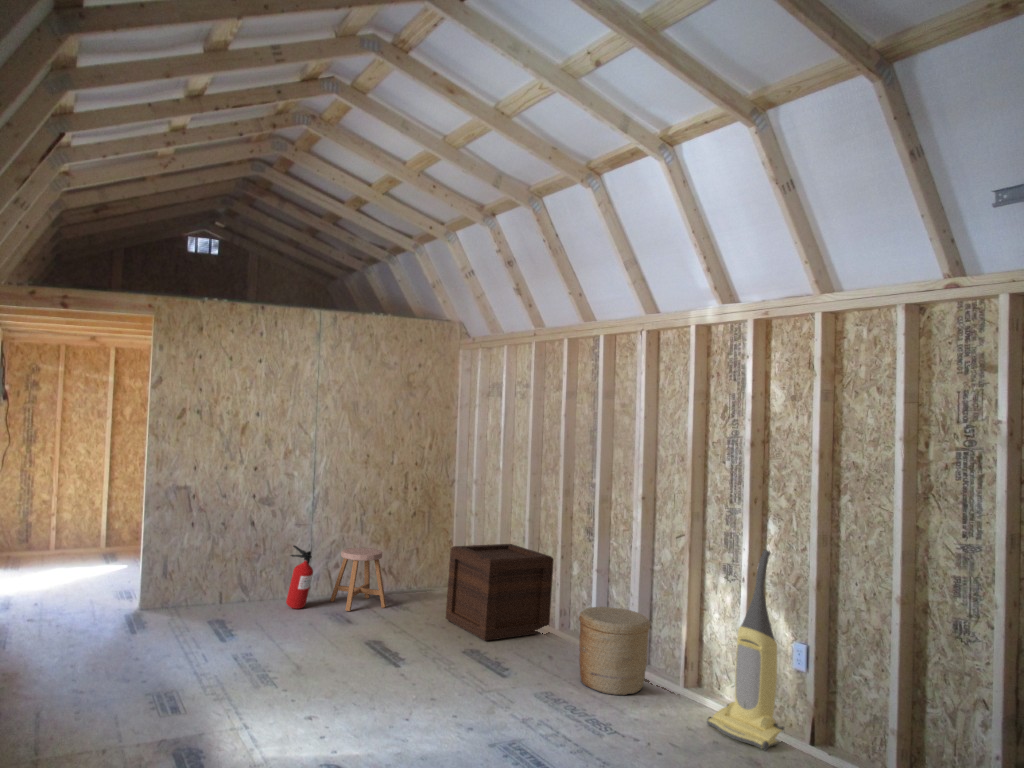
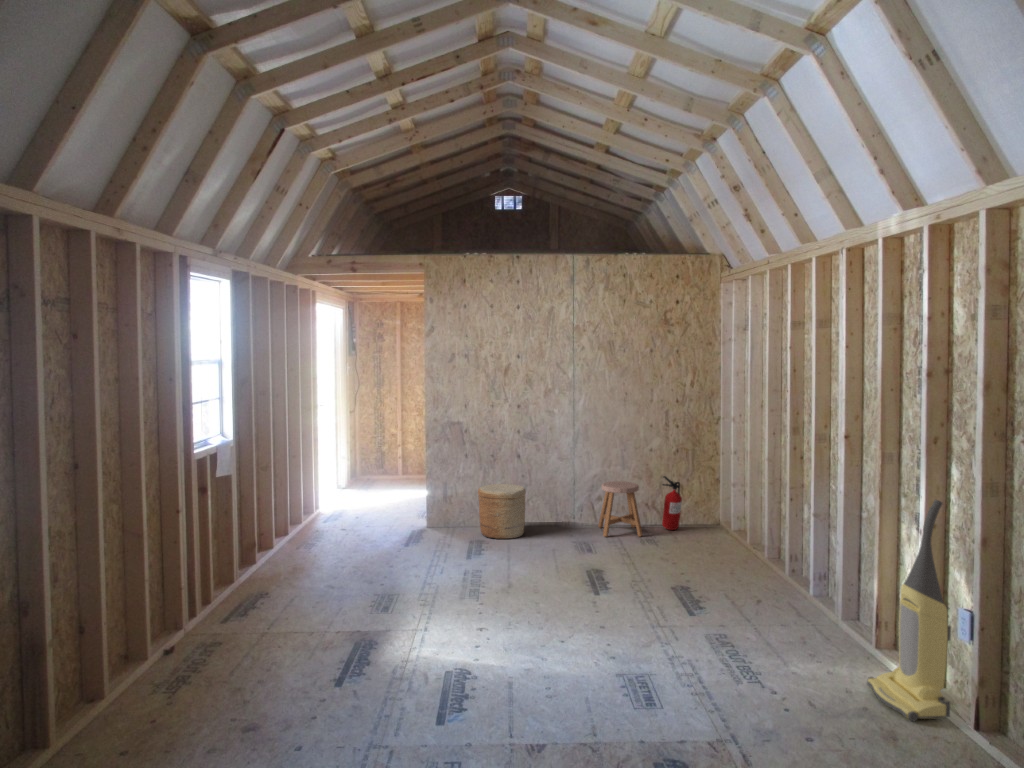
wooden crate: present [446,544,554,641] -> none [687,483,785,575]
fire extinguisher: present [286,545,313,609] -> present [662,476,682,530]
woven basket: present [579,607,650,695] -> present [478,484,526,539]

